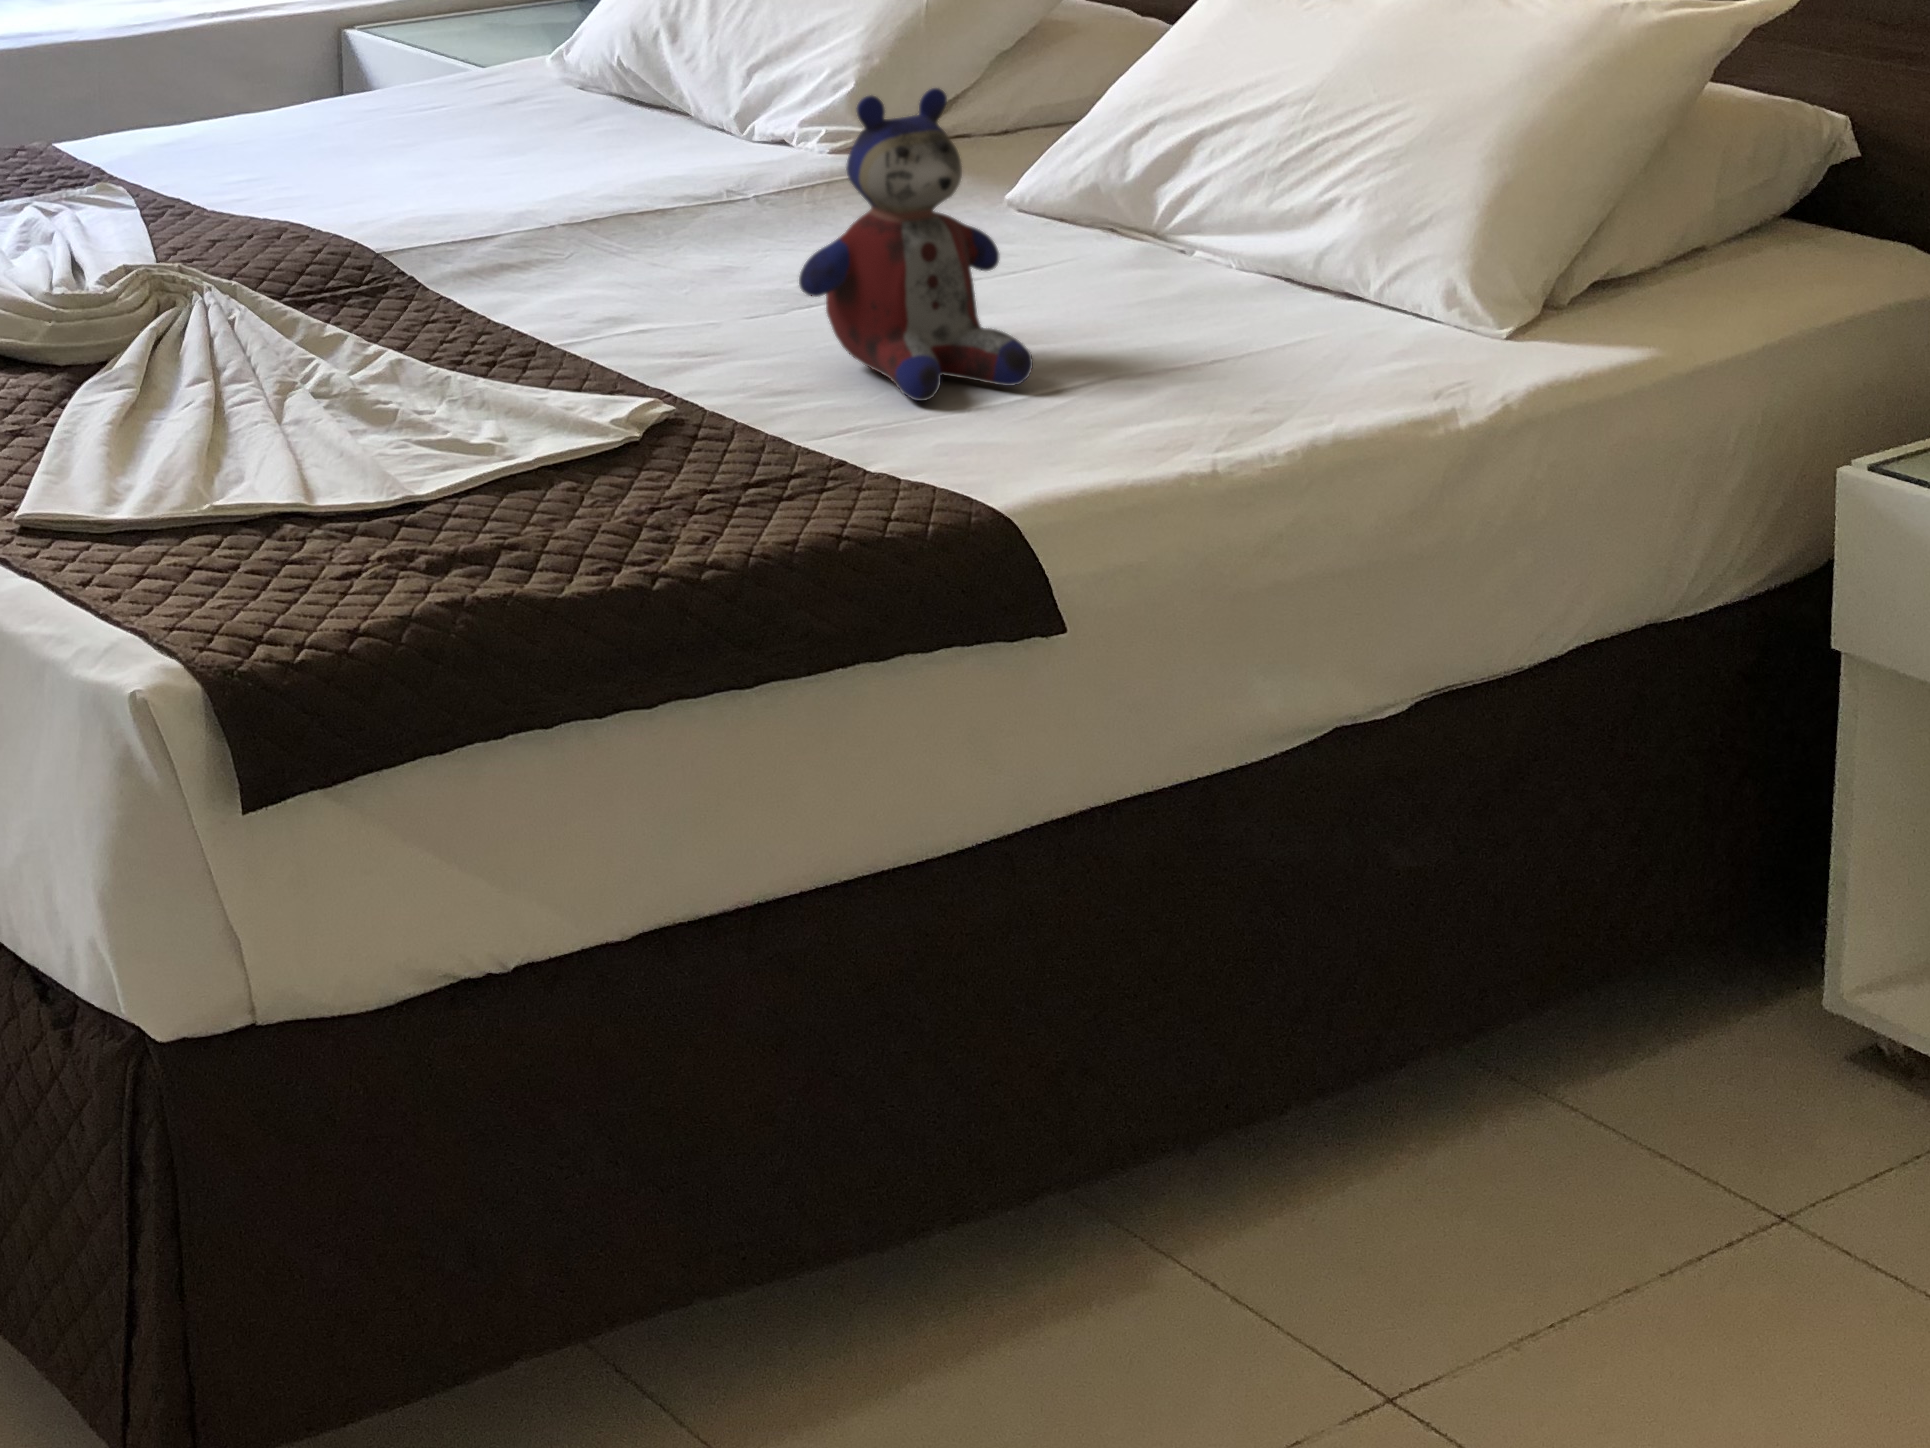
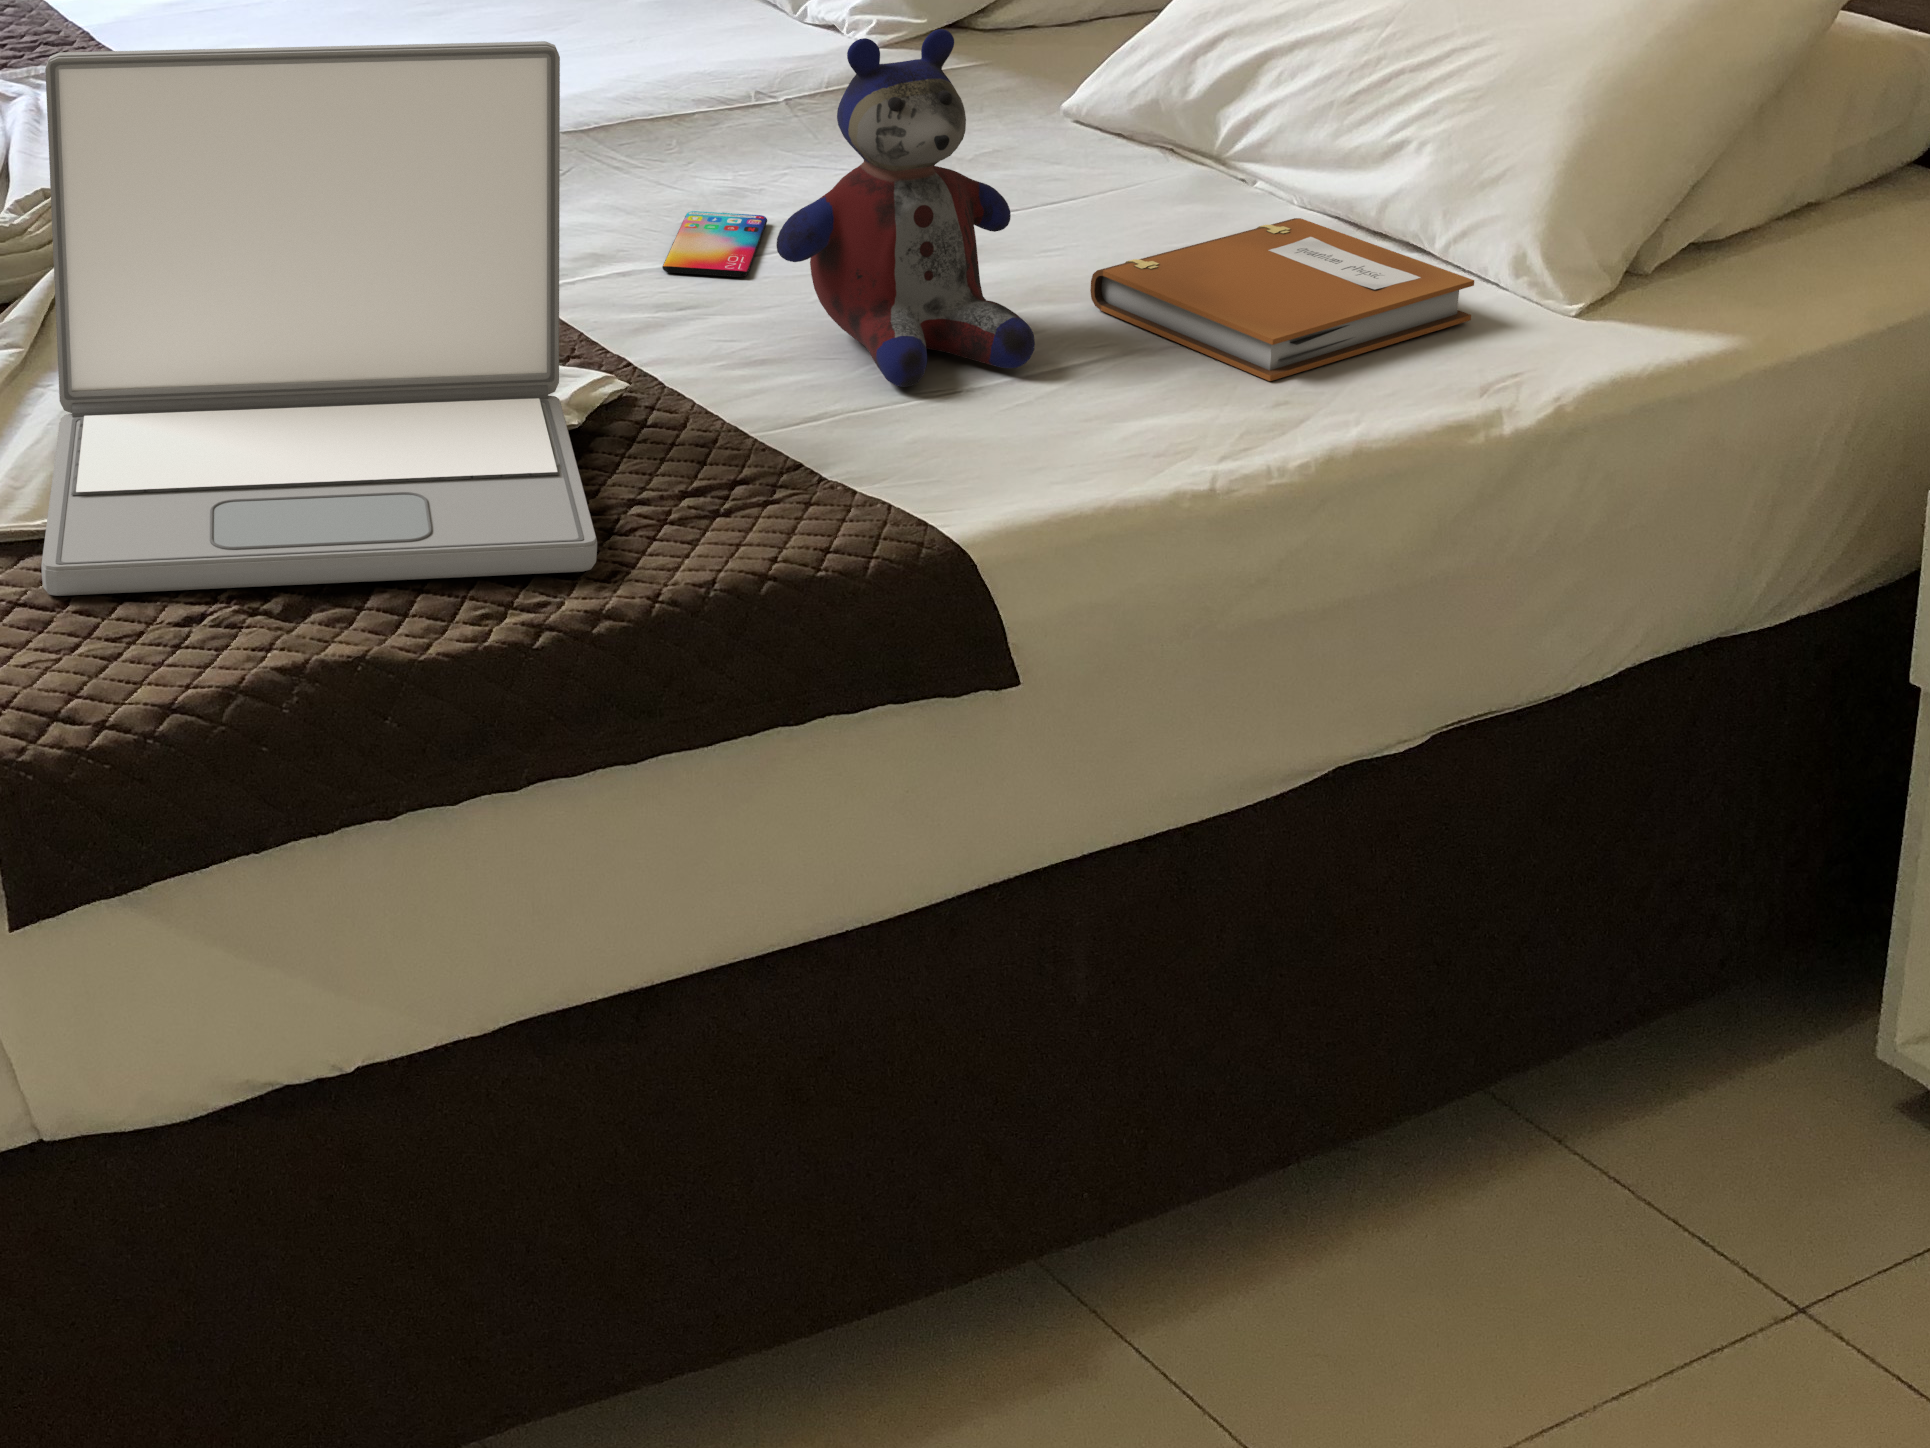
laptop: none [181,89,692,563] -> present [41,41,597,596]
notebook: none [1069,267,1411,391] -> present [1090,218,1474,381]
smartphone: none [681,281,764,328] -> present [662,211,767,277]

